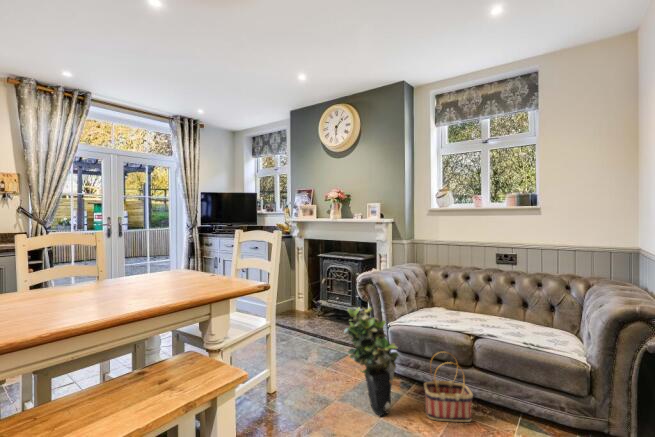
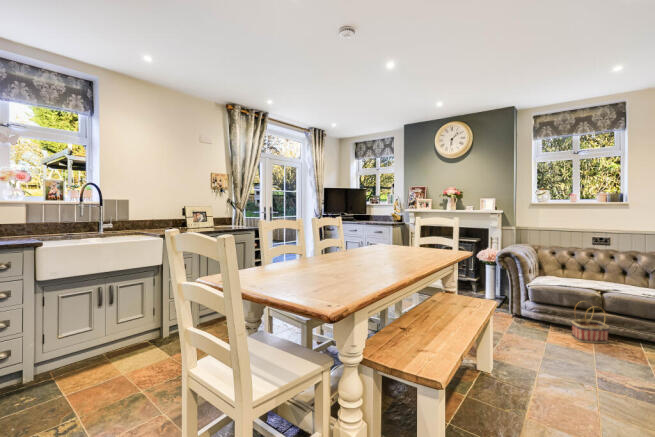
potted plant: present [344,307,399,416] -> none [513,273,559,341]

